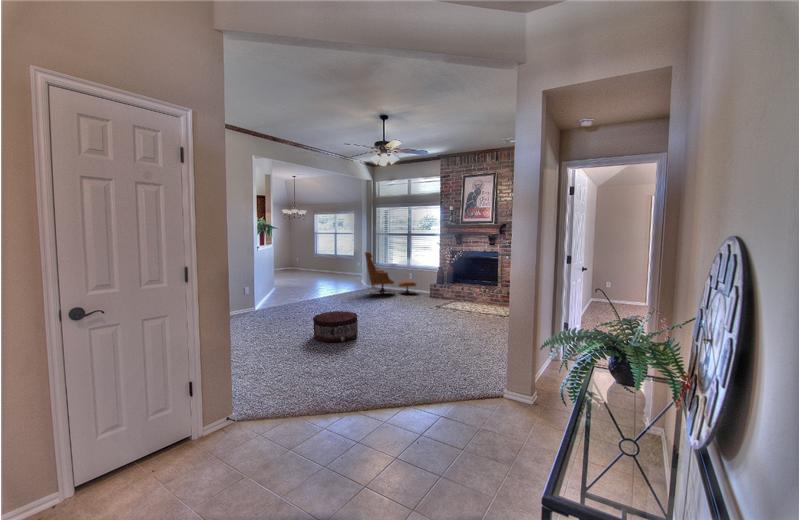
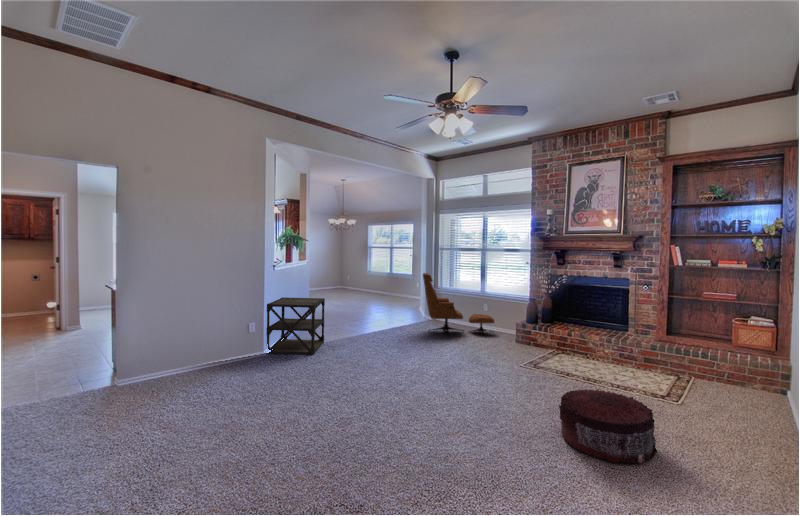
side table: none [255,271,295,310] -> present [267,297,325,355]
pouf: present [313,311,358,342] -> present [559,389,658,463]

